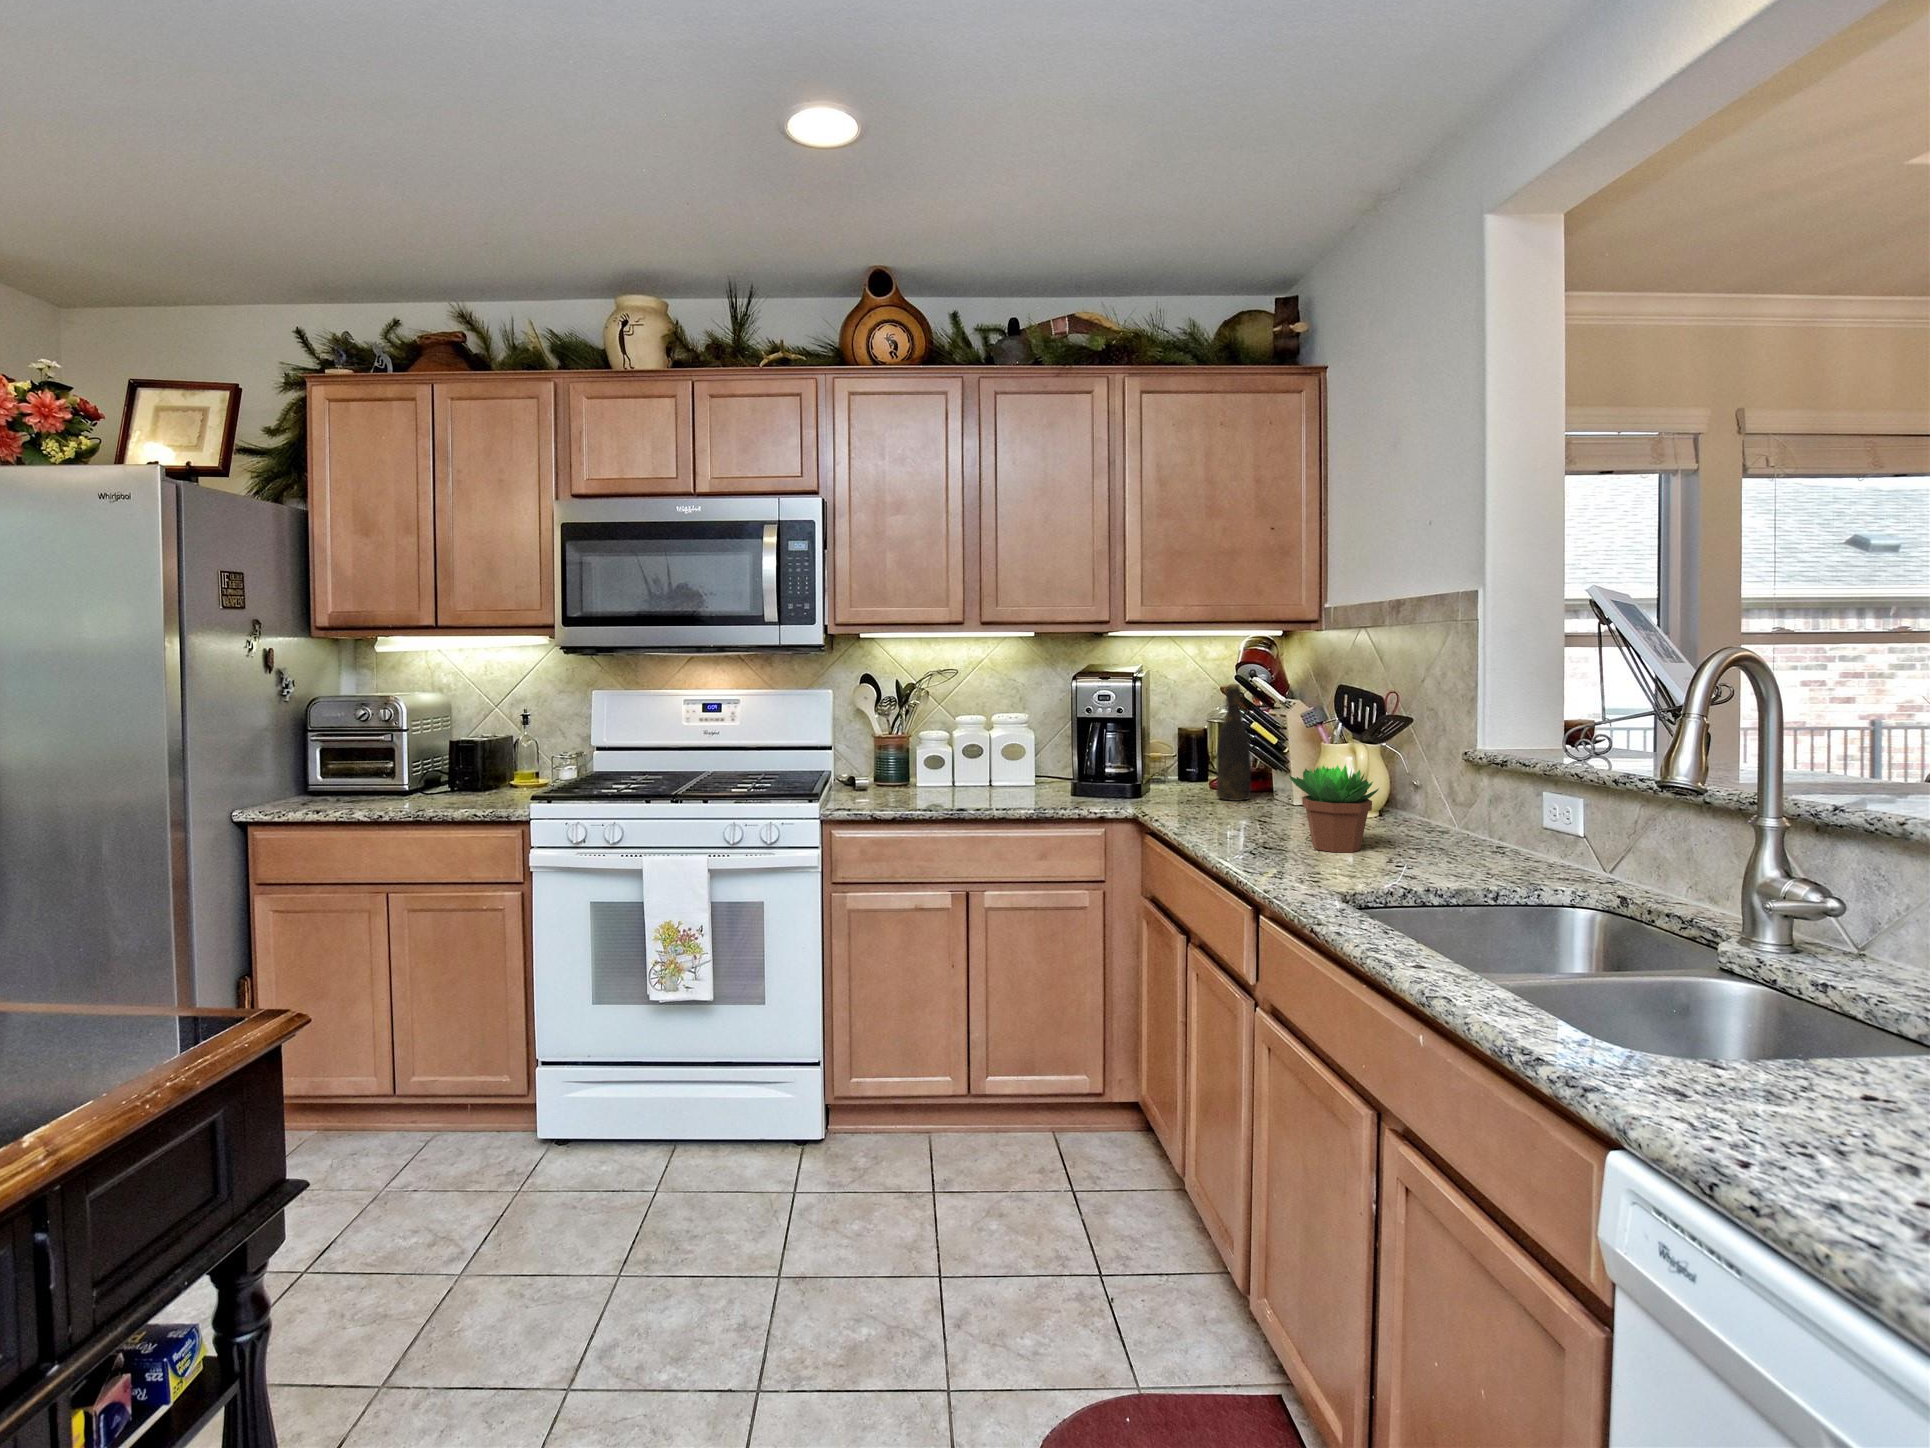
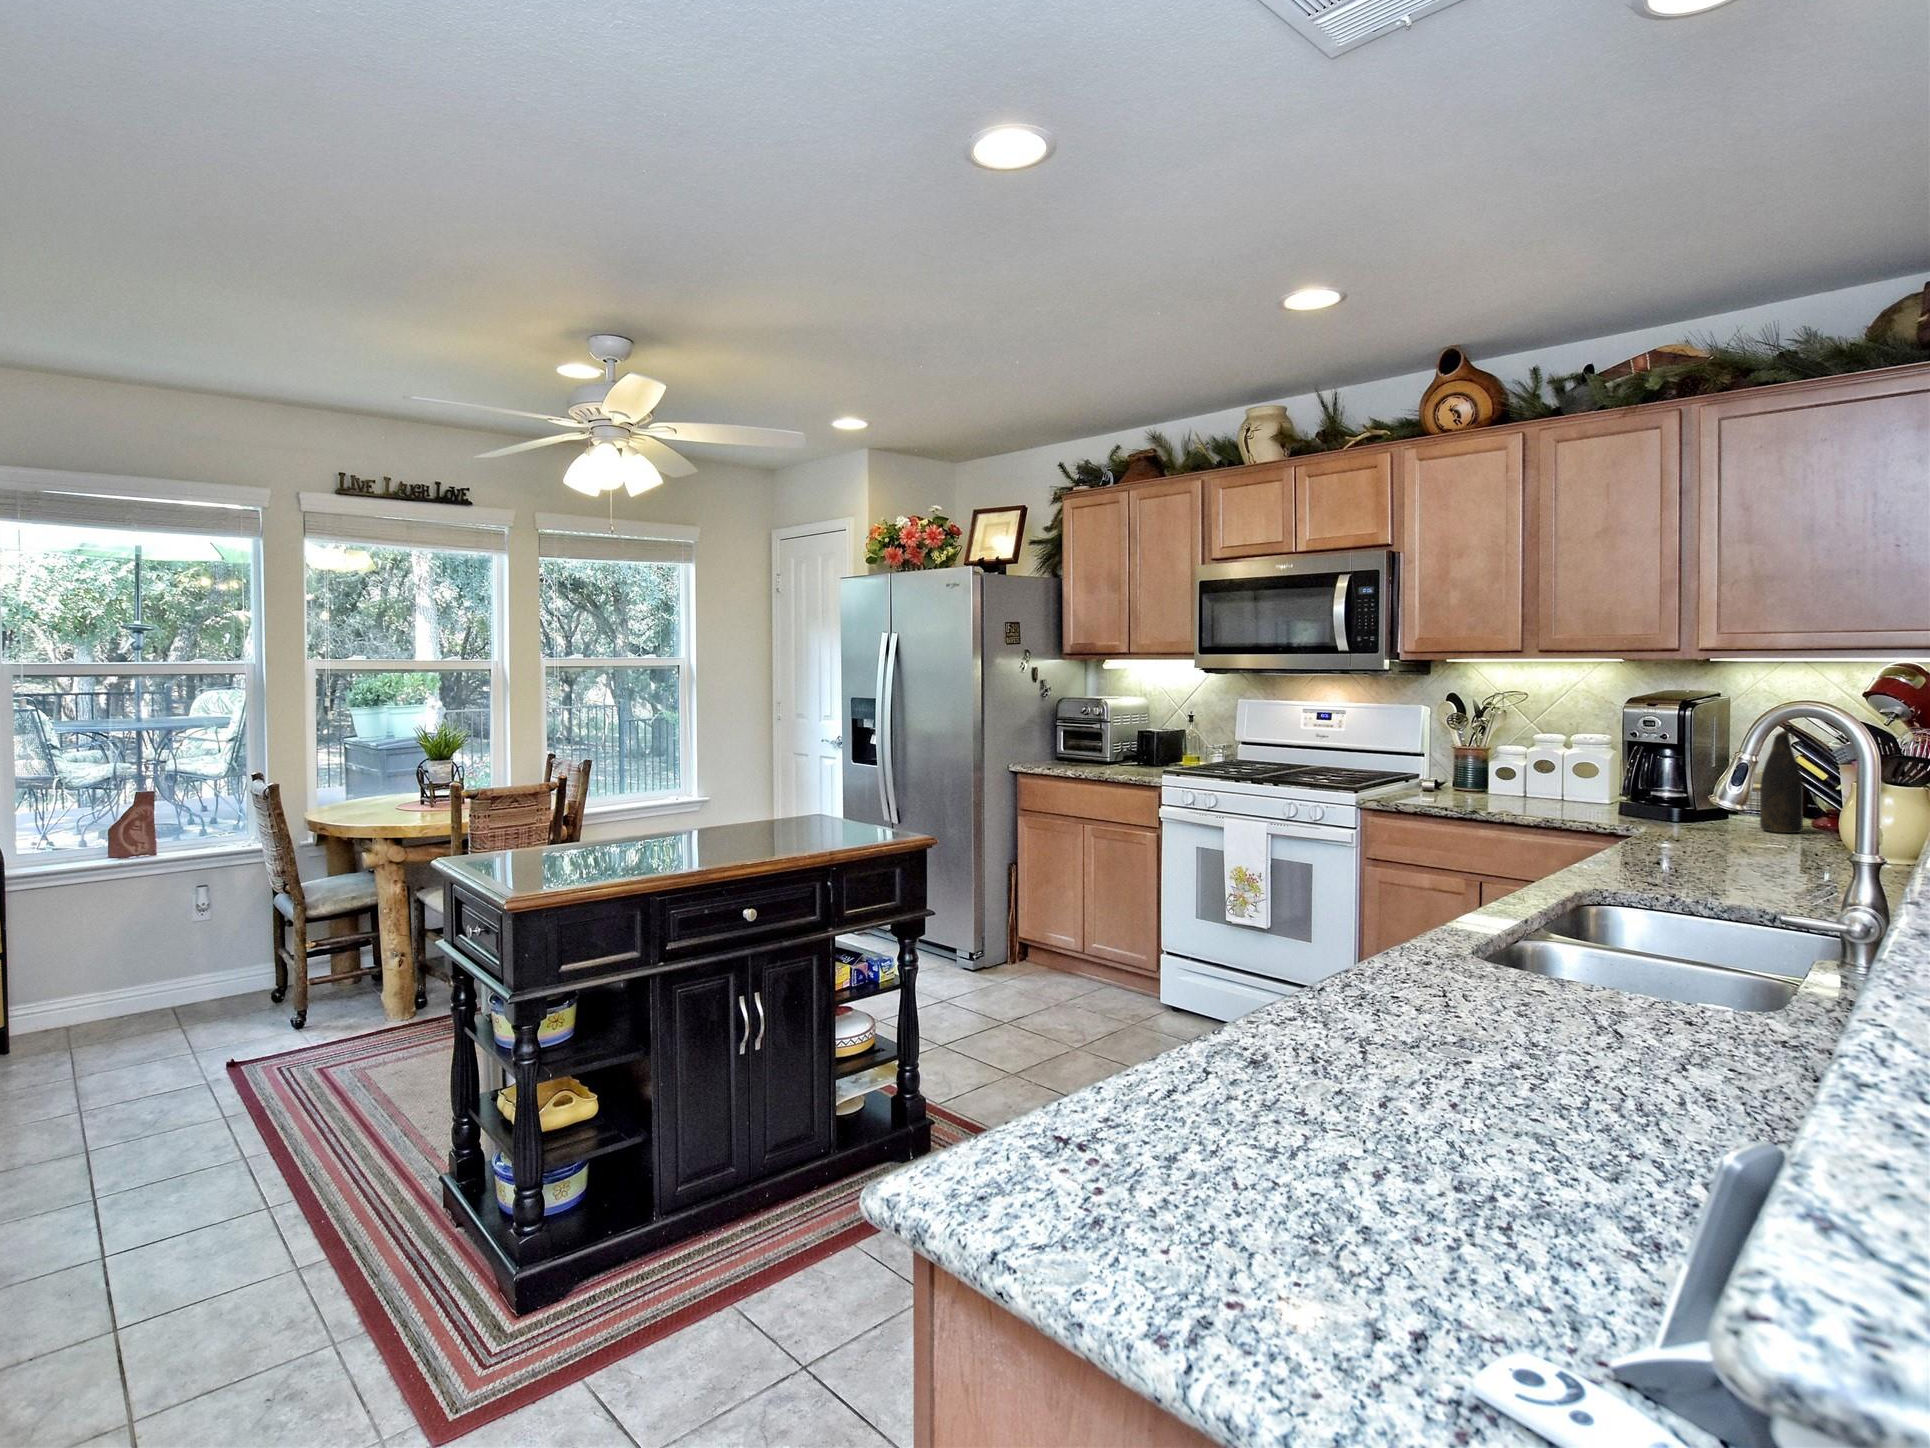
succulent plant: present [1289,765,1379,852] -> none [1658,786,1757,867]

